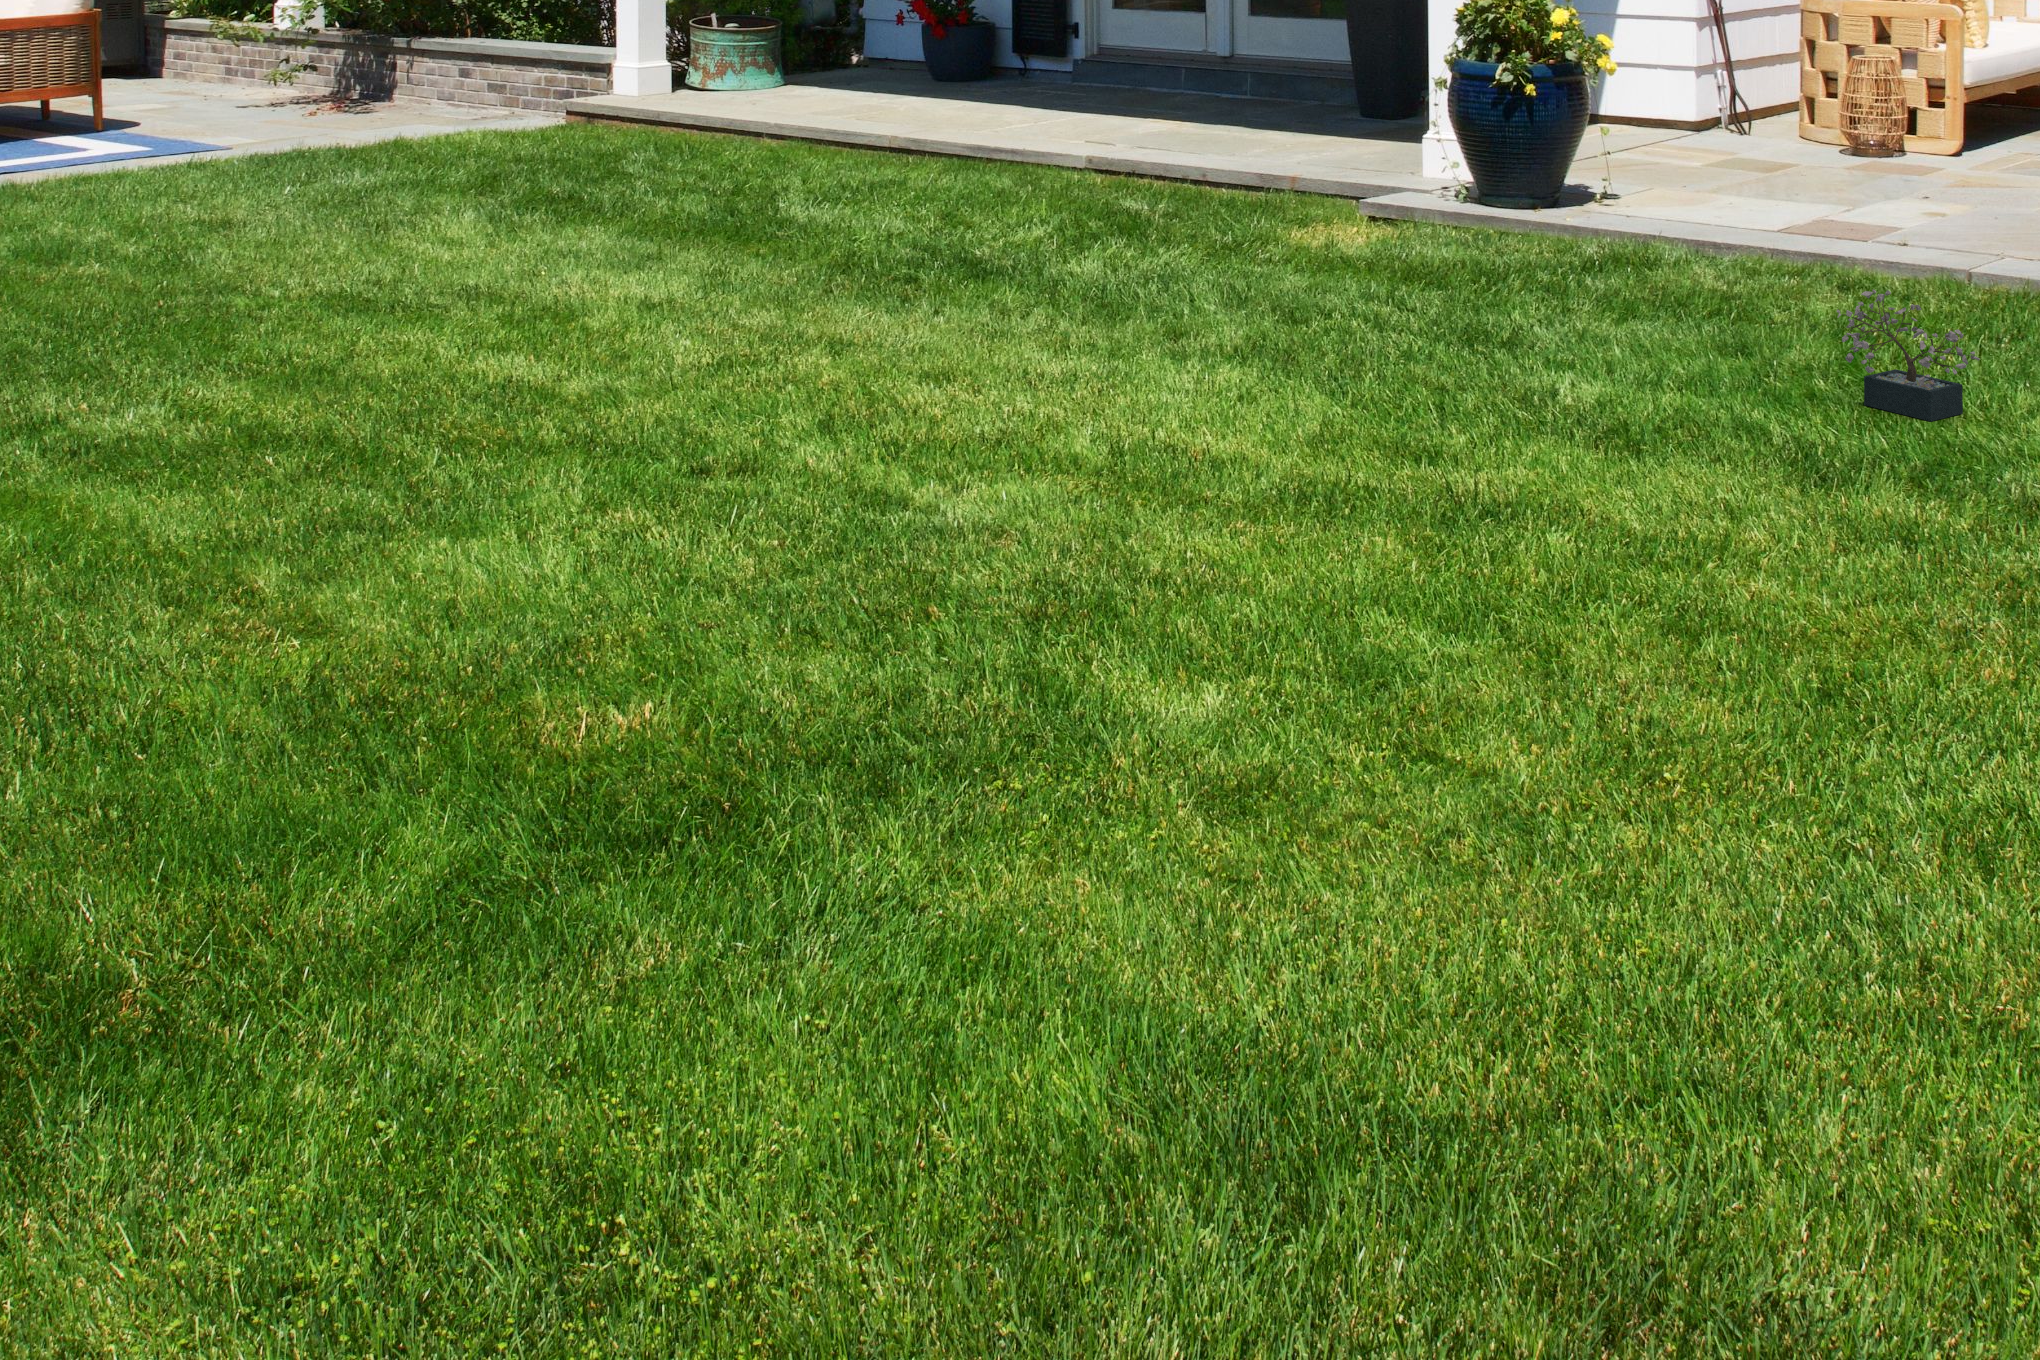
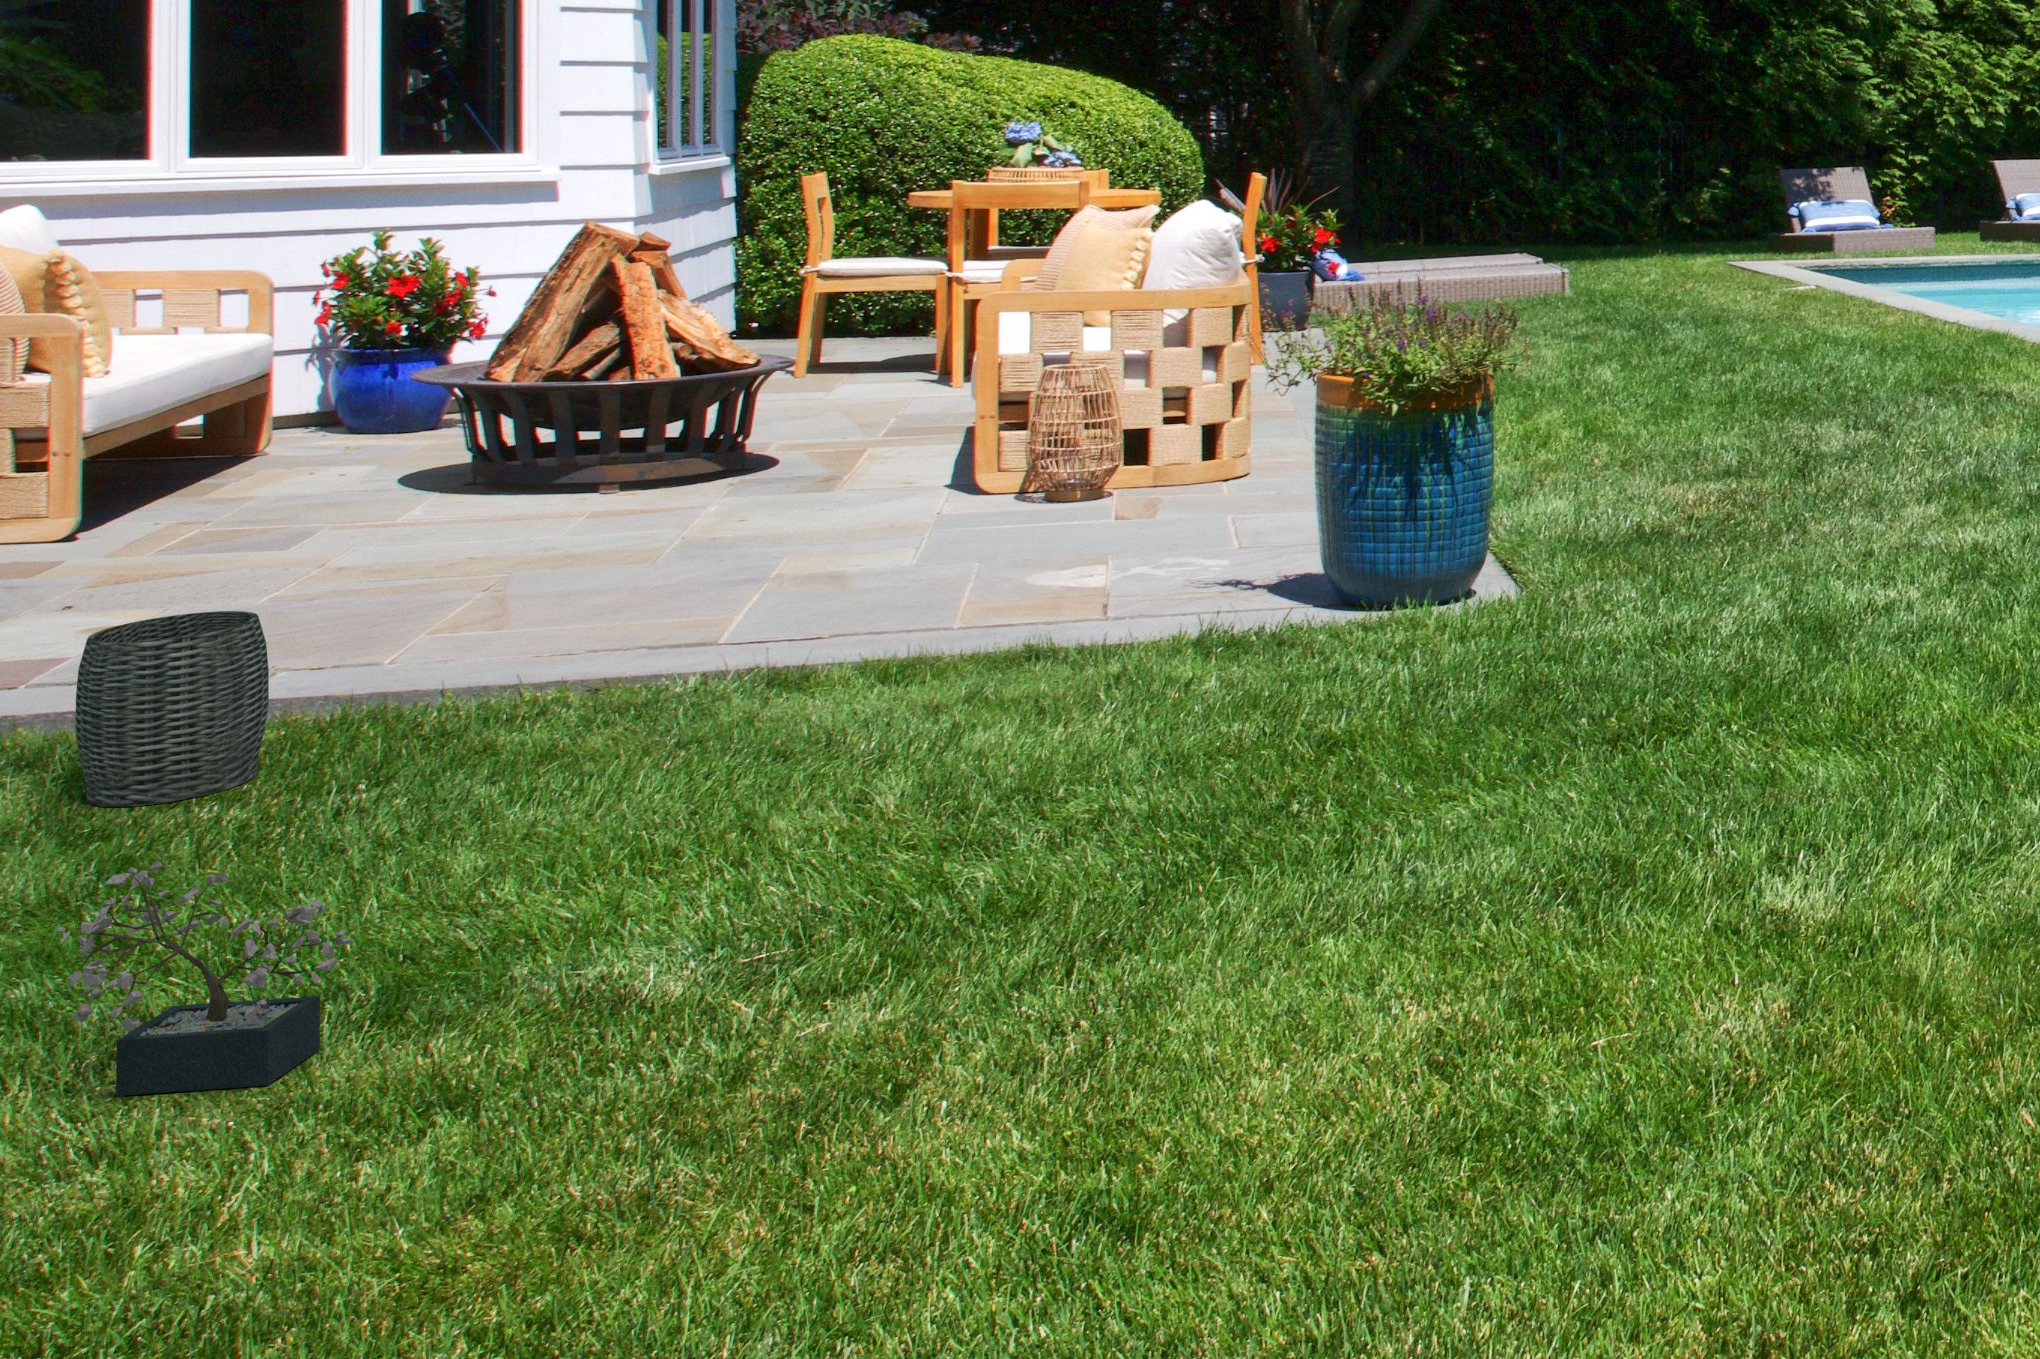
woven basket: none [1912,174,2013,282] -> present [75,611,269,807]

